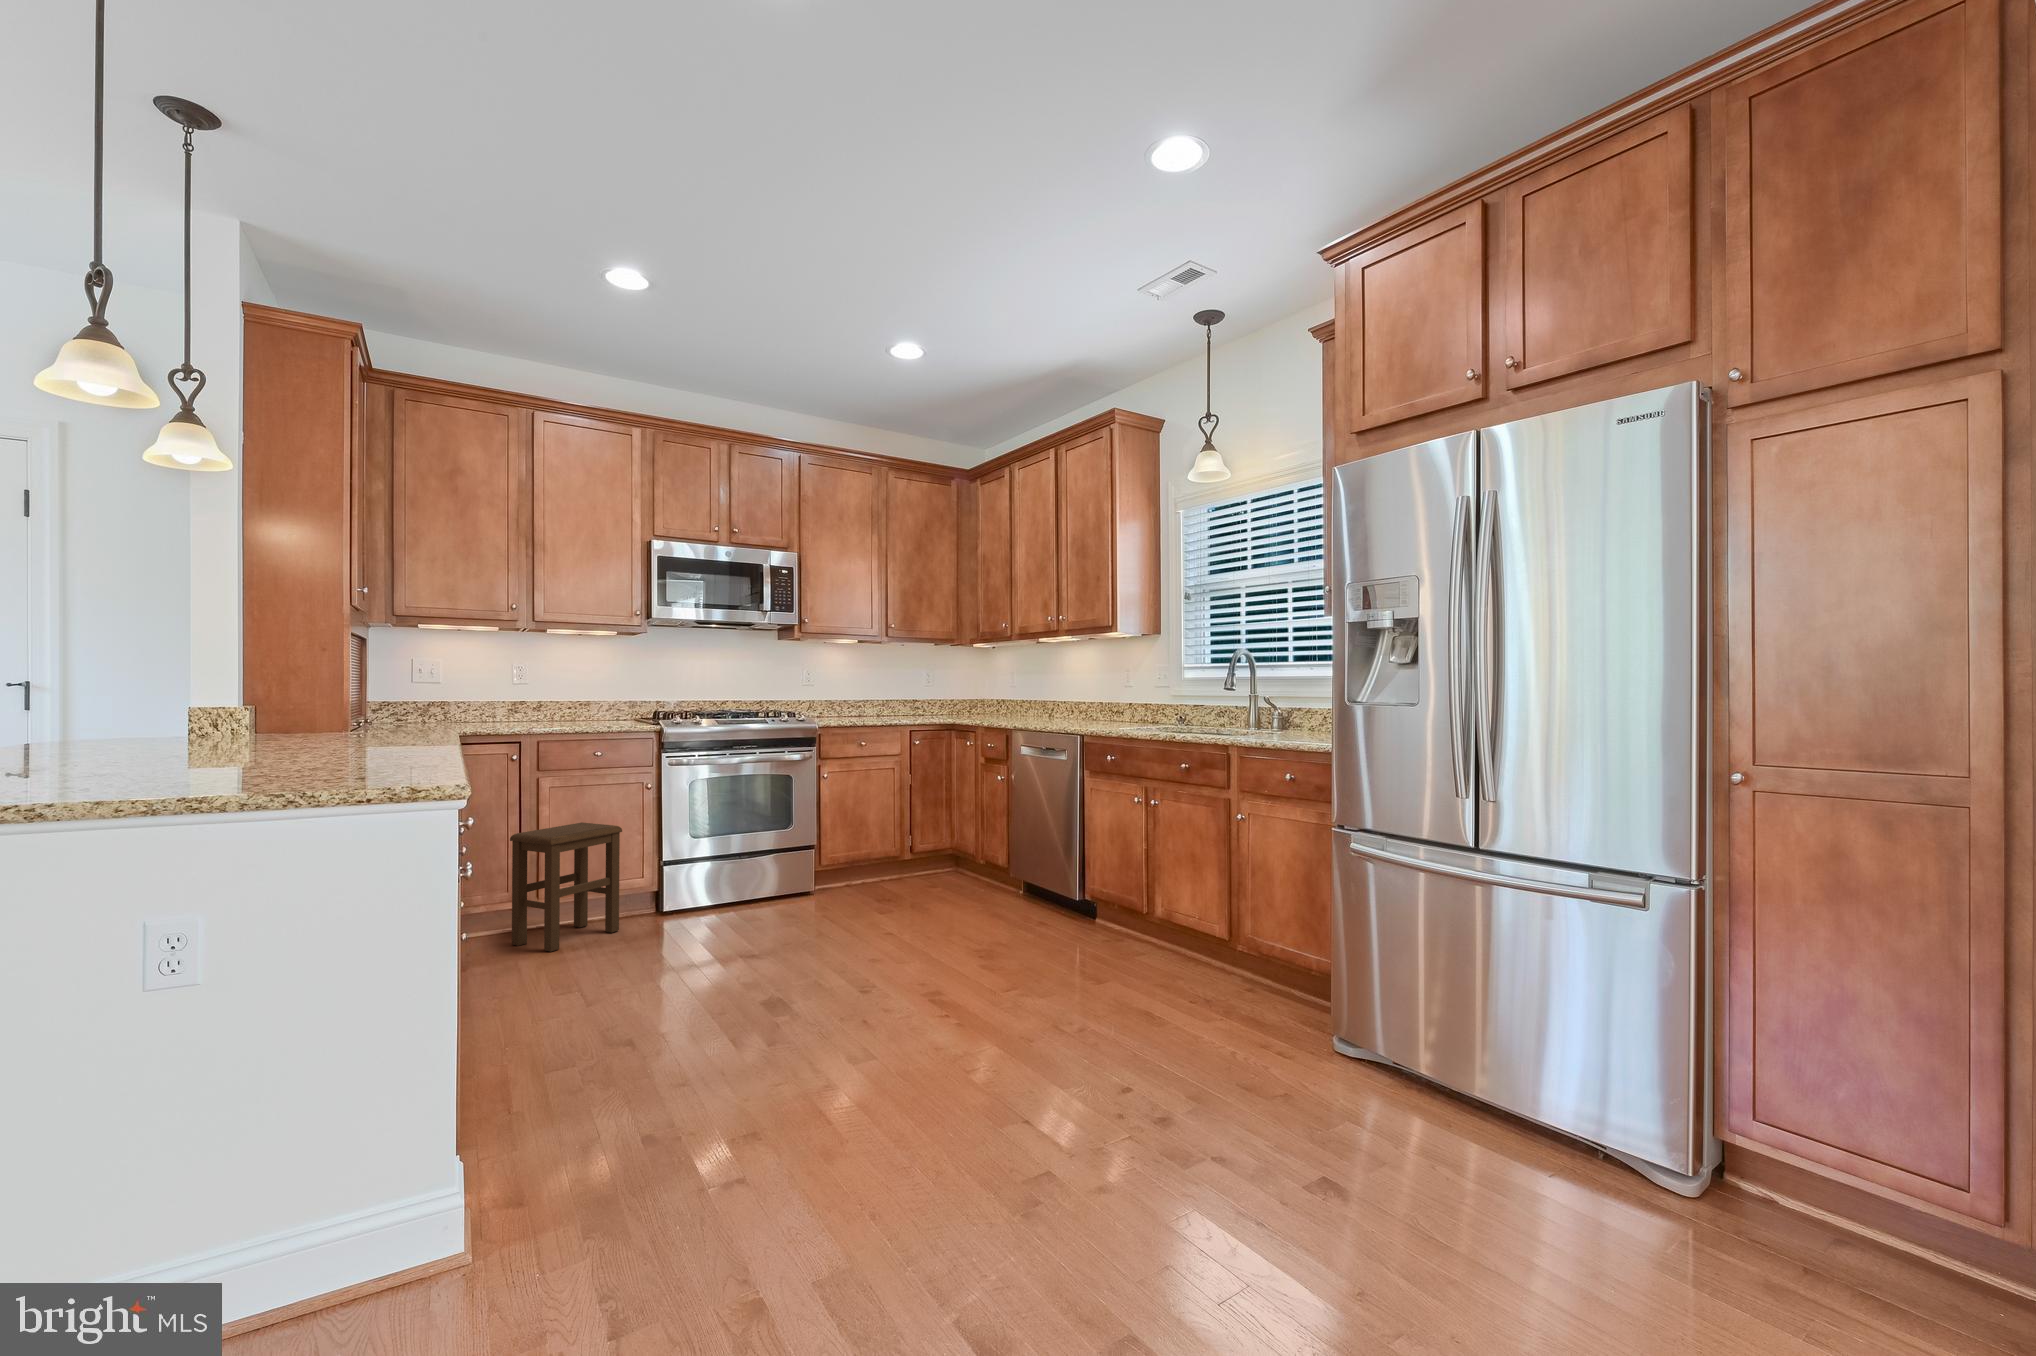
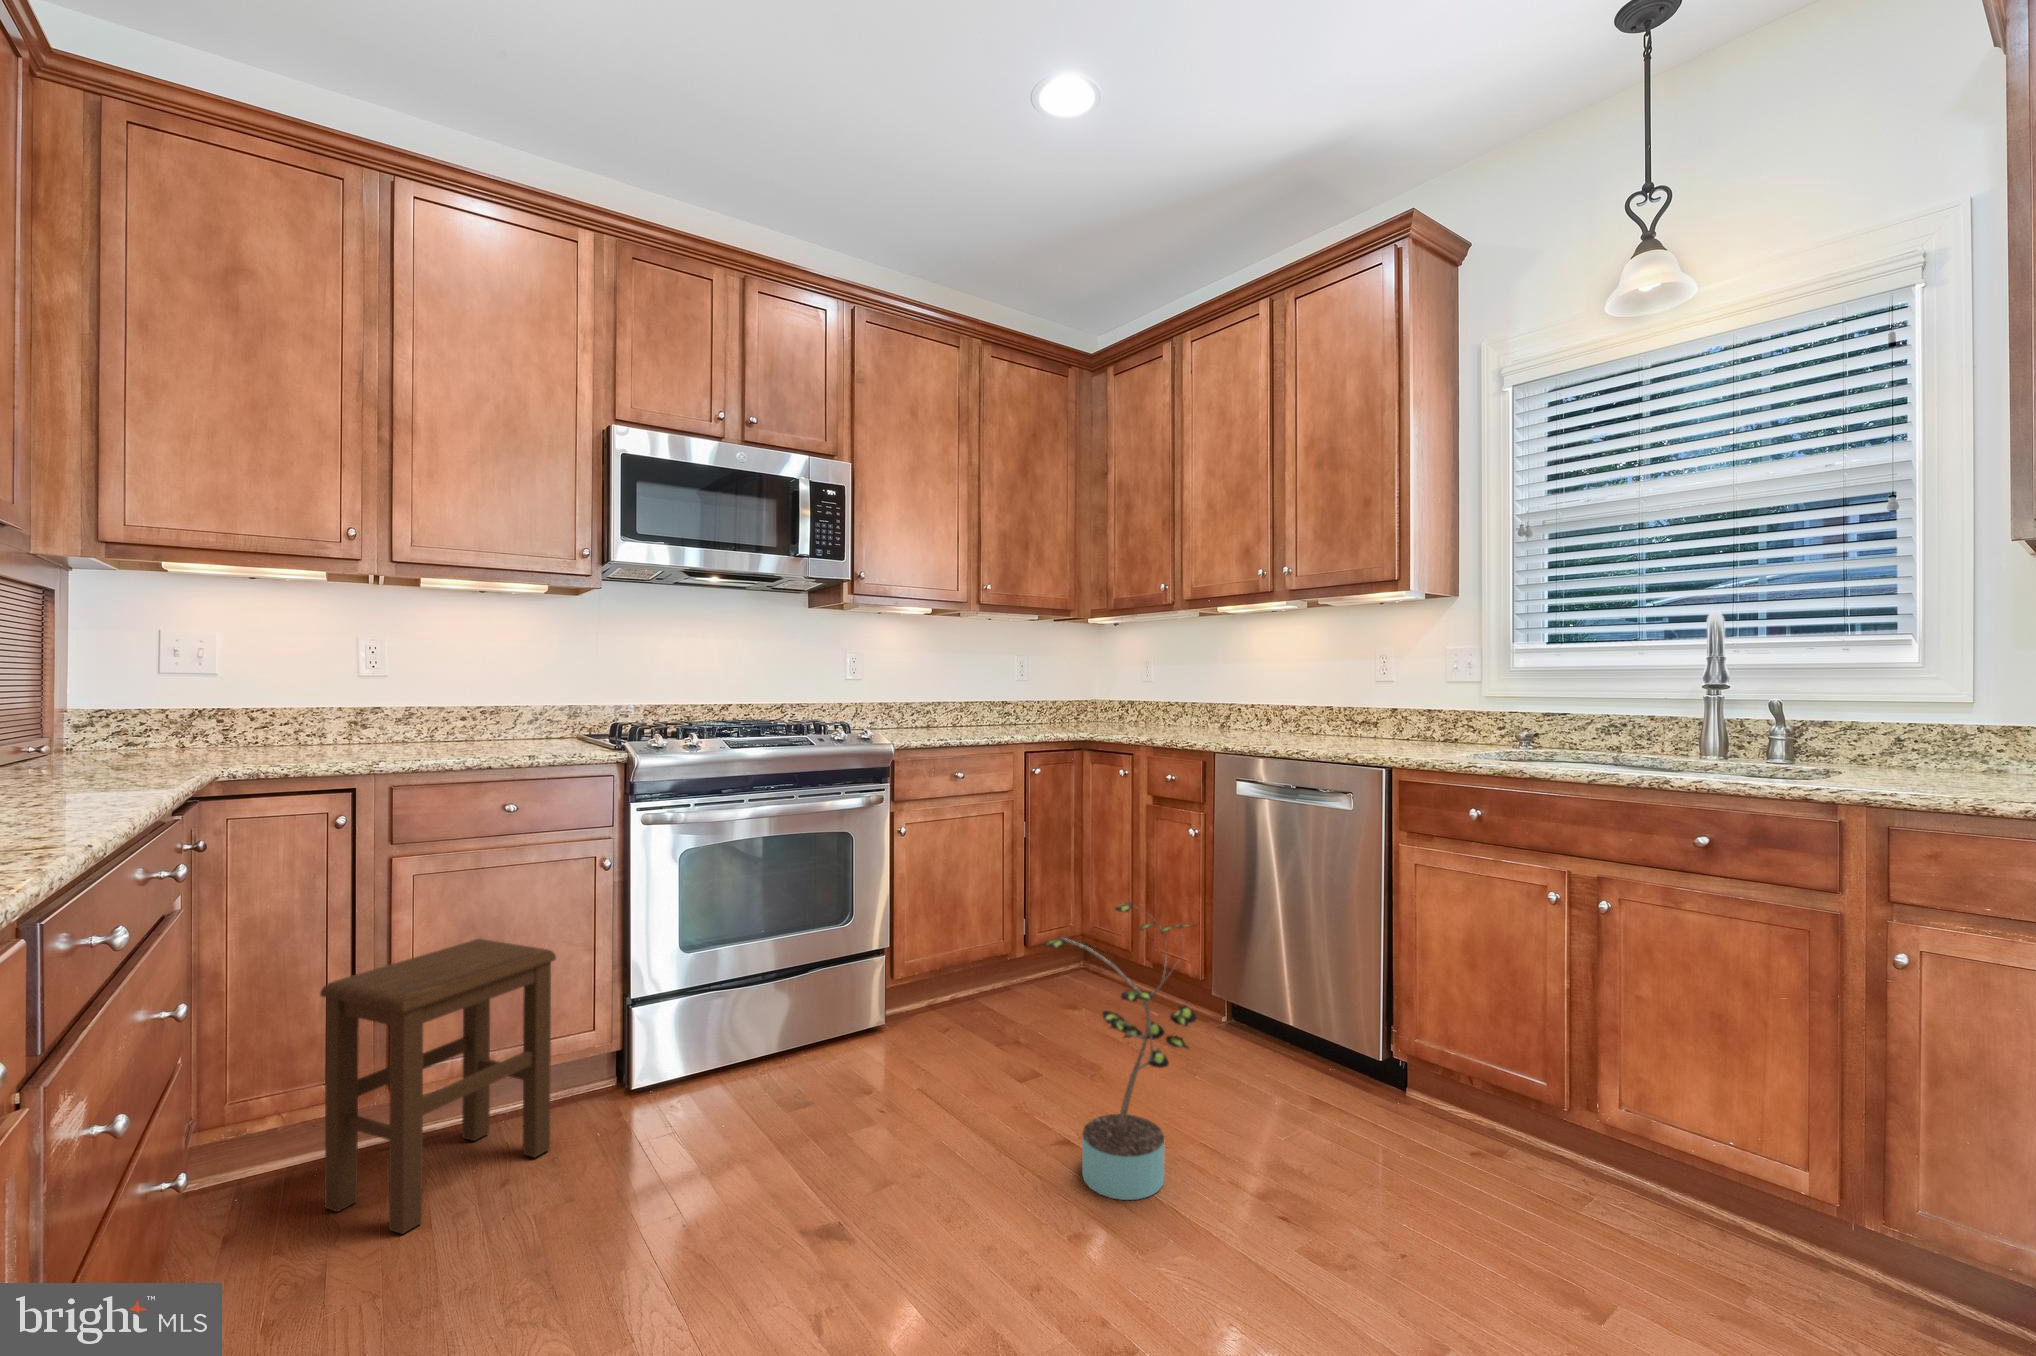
potted plant: none [871,803,951,949] -> present [1045,903,1197,1200]

